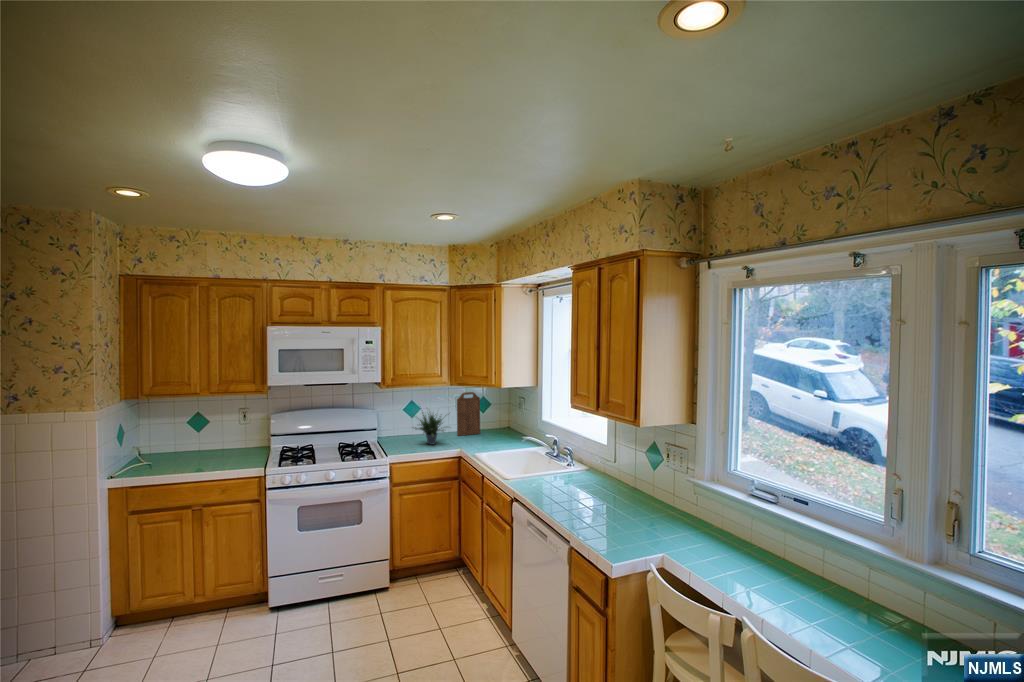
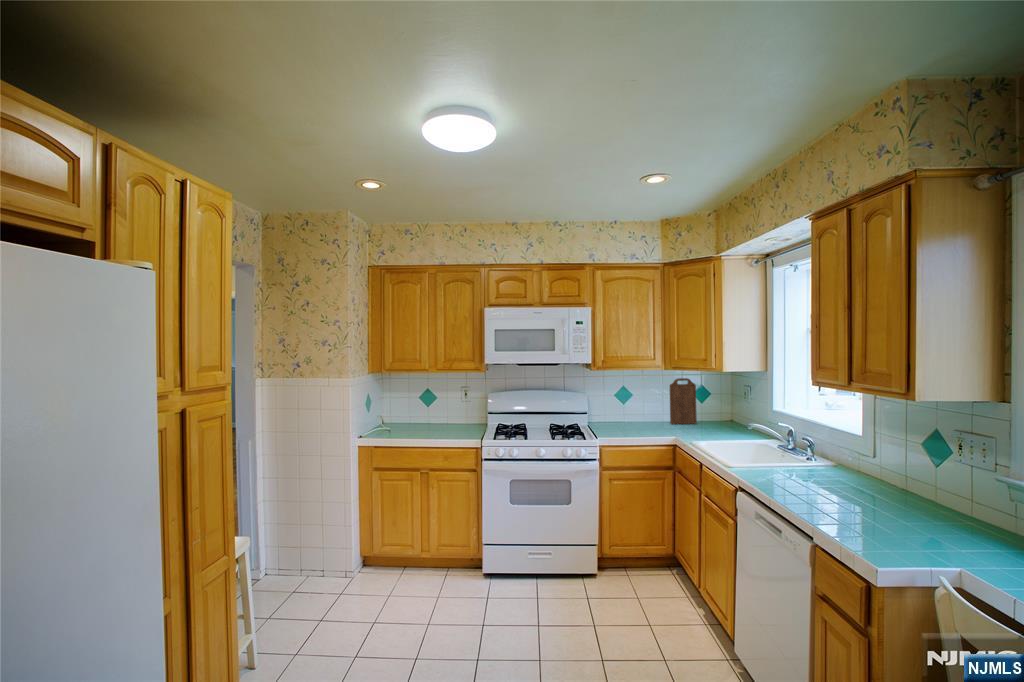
potted plant: present [415,412,443,445] -> none [620,385,666,431]

